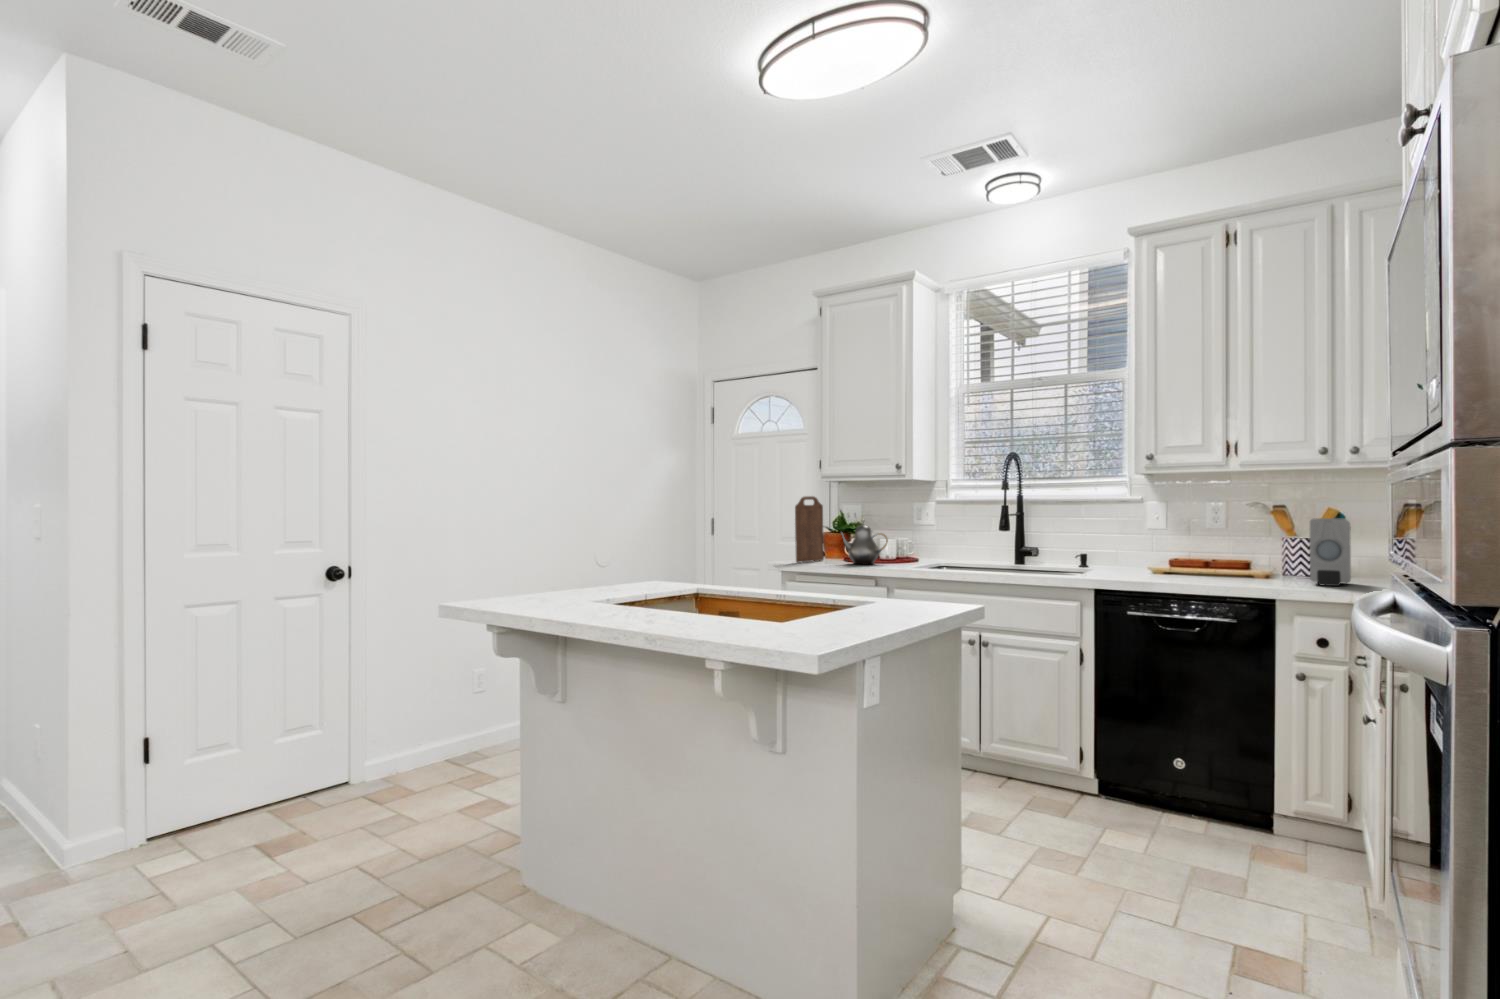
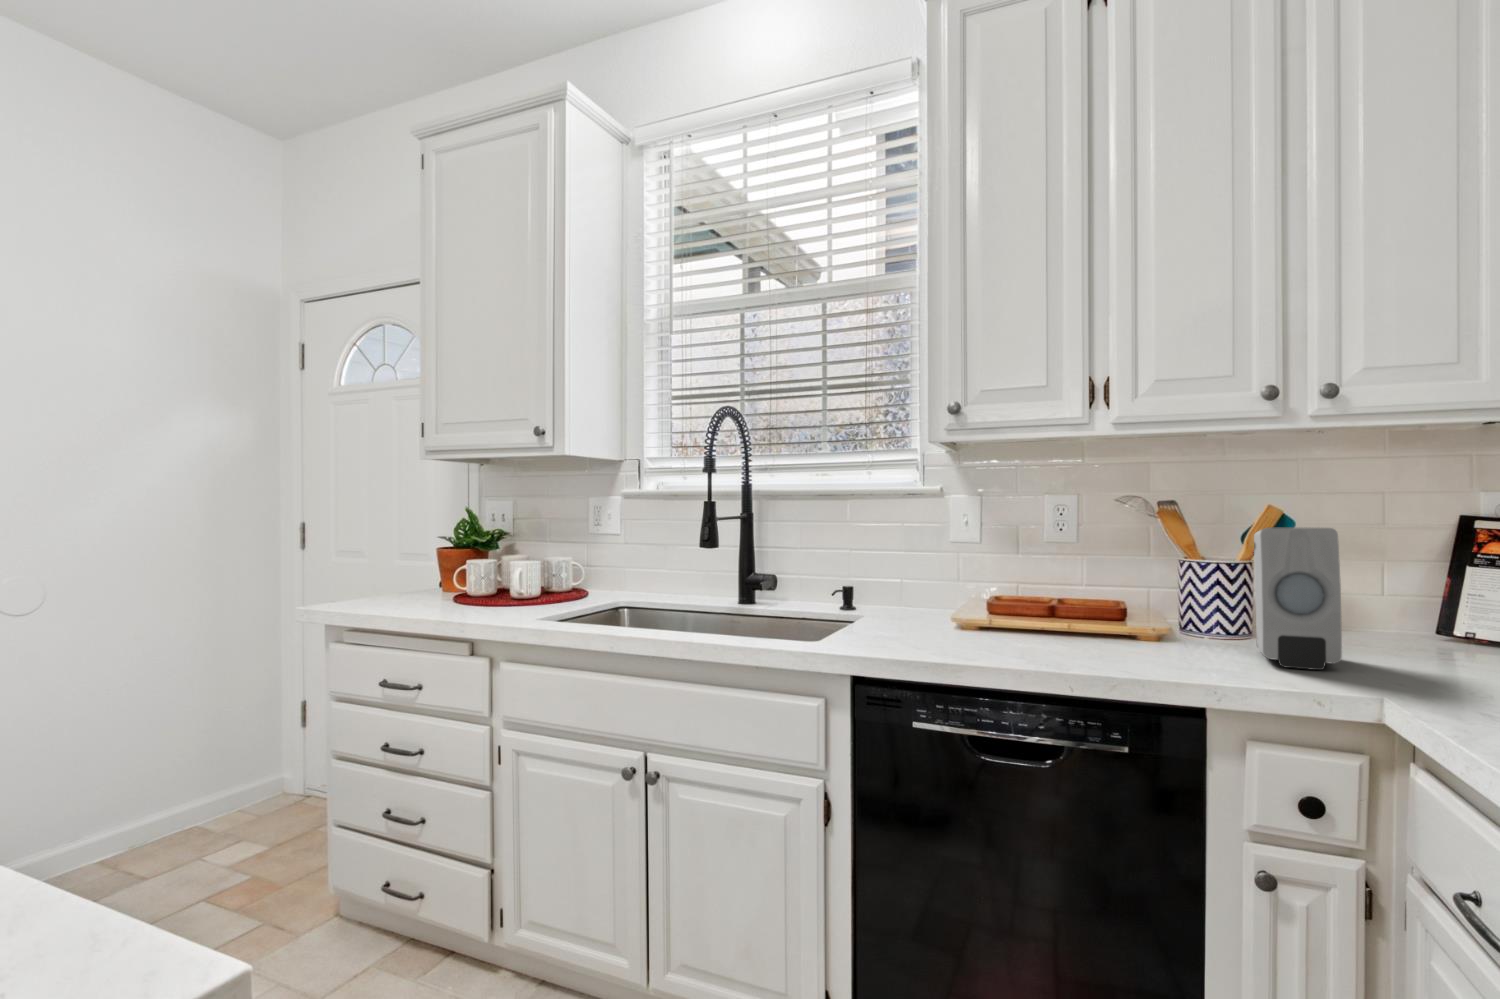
cutting board: present [795,496,824,562] -> none [347,485,416,606]
teapot: present [841,520,888,564] -> none [424,527,515,610]

